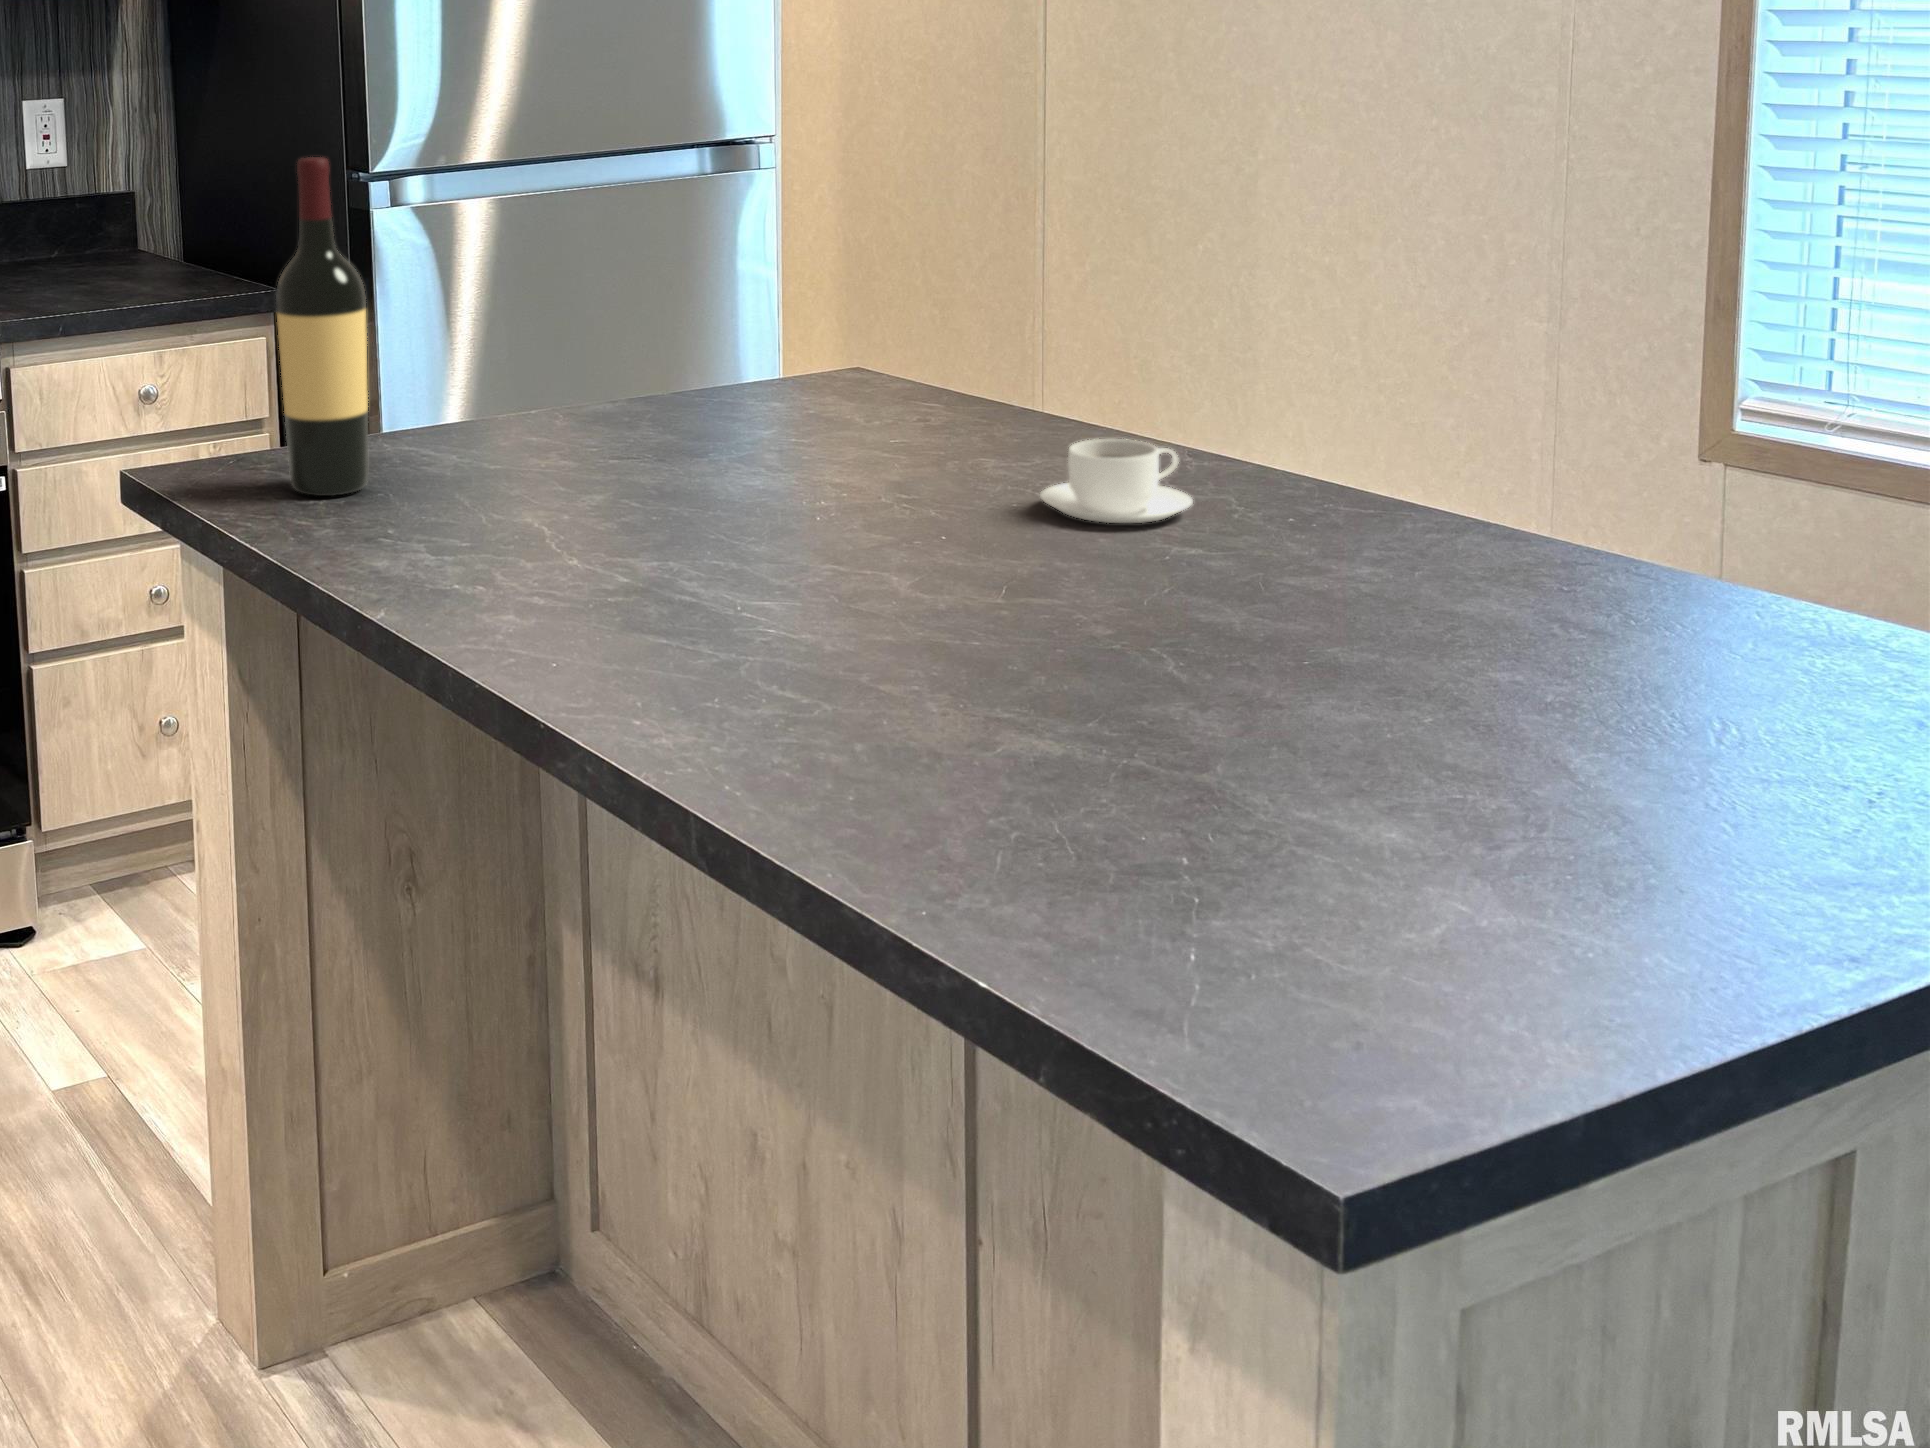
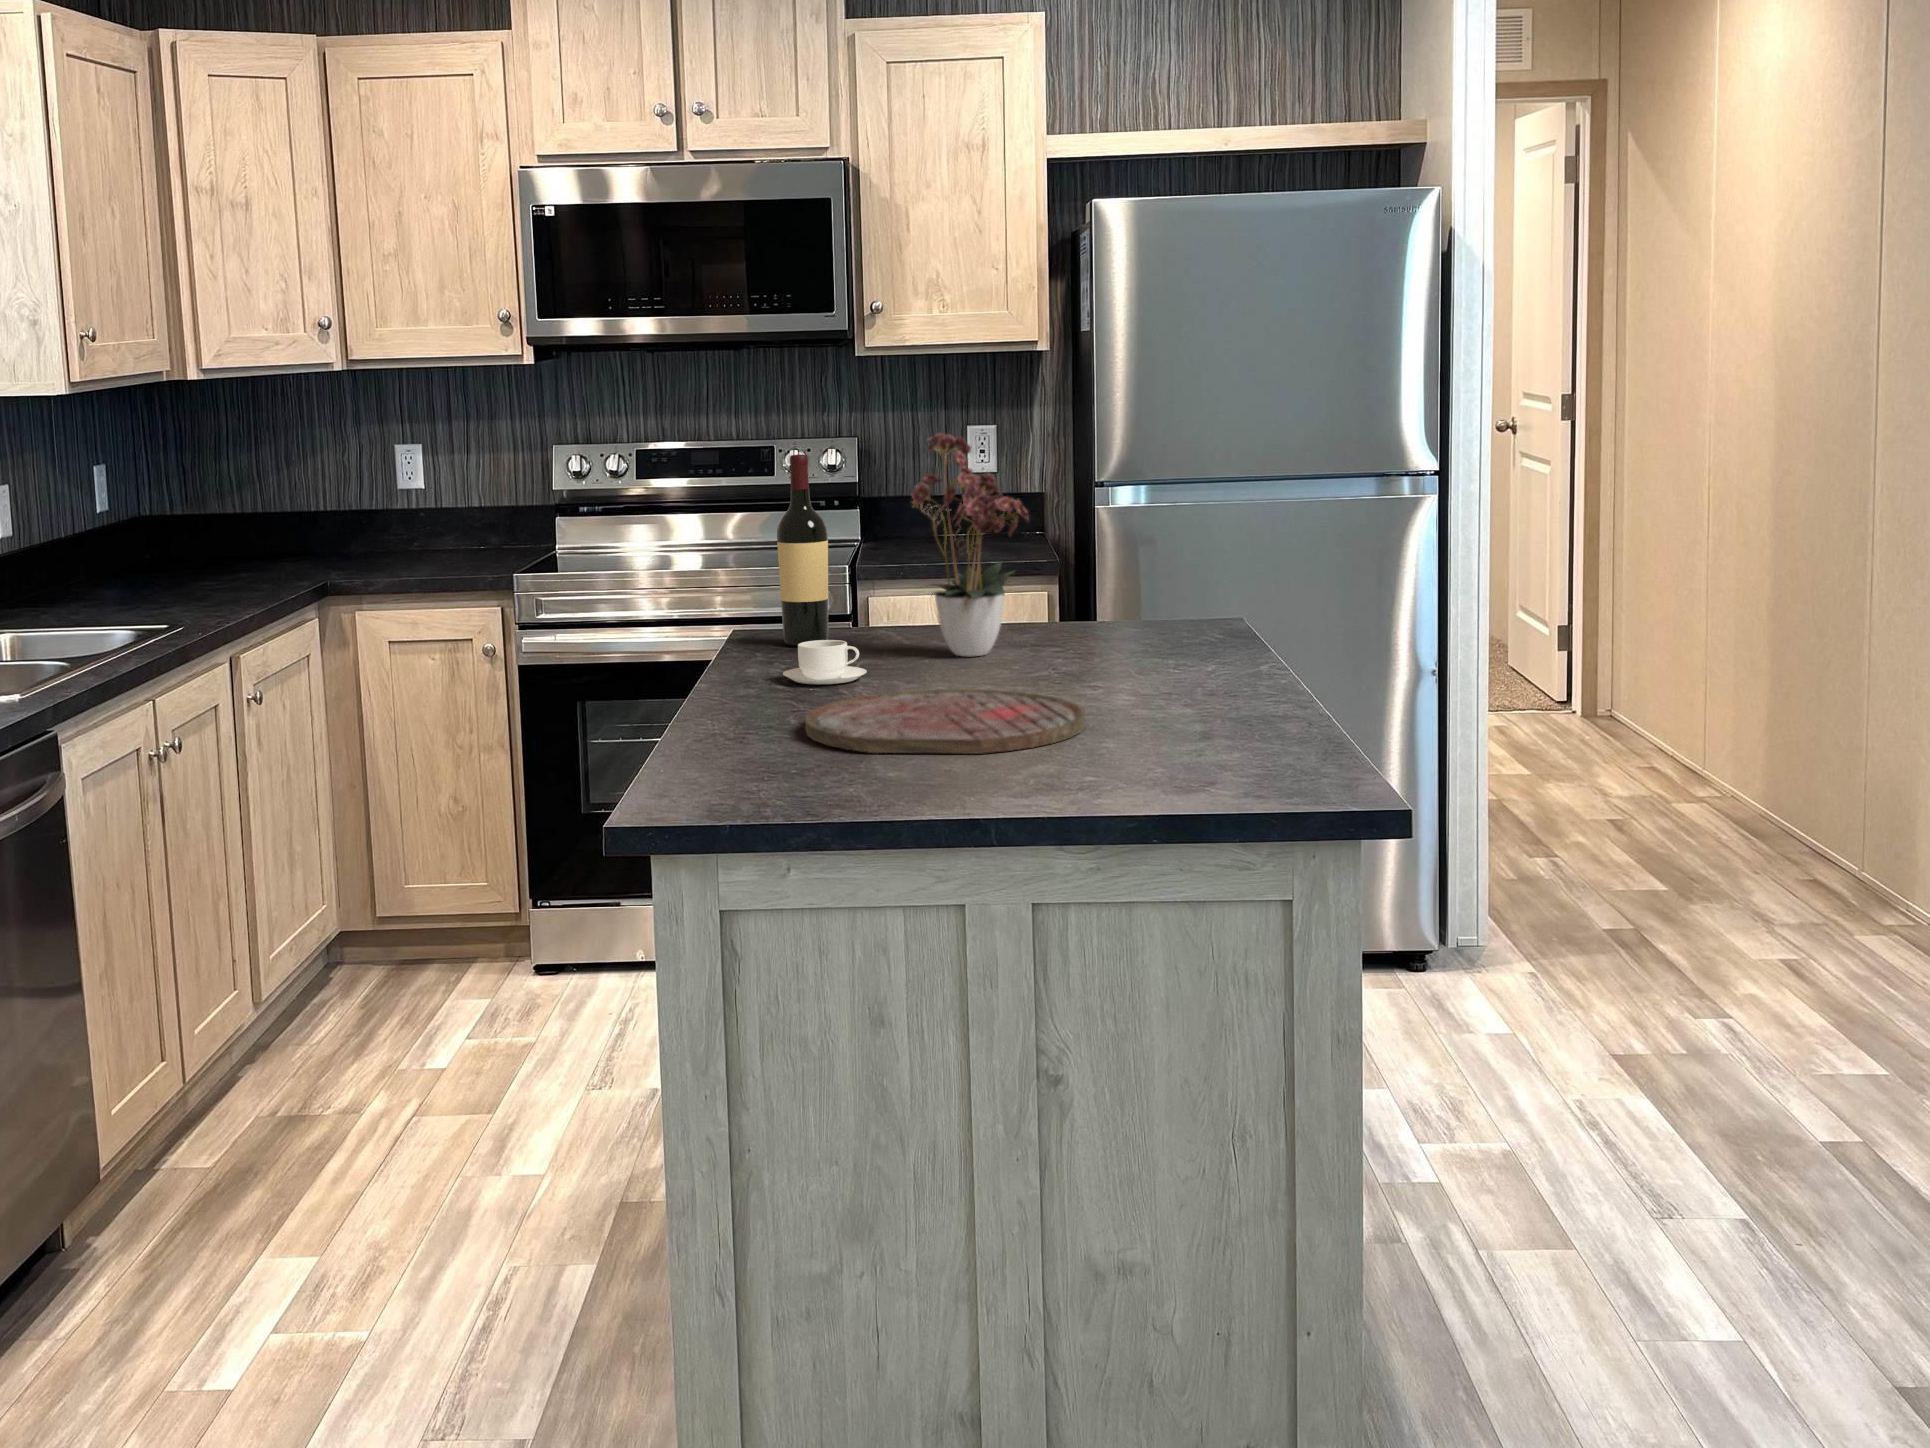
flower arrangement: none [535,88,814,487] -> present [912,433,1029,656]
coffee cup: present [1040,439,1193,523] -> present [783,640,867,684]
cutting board: none [836,564,1399,761] -> present [805,689,1085,754]

